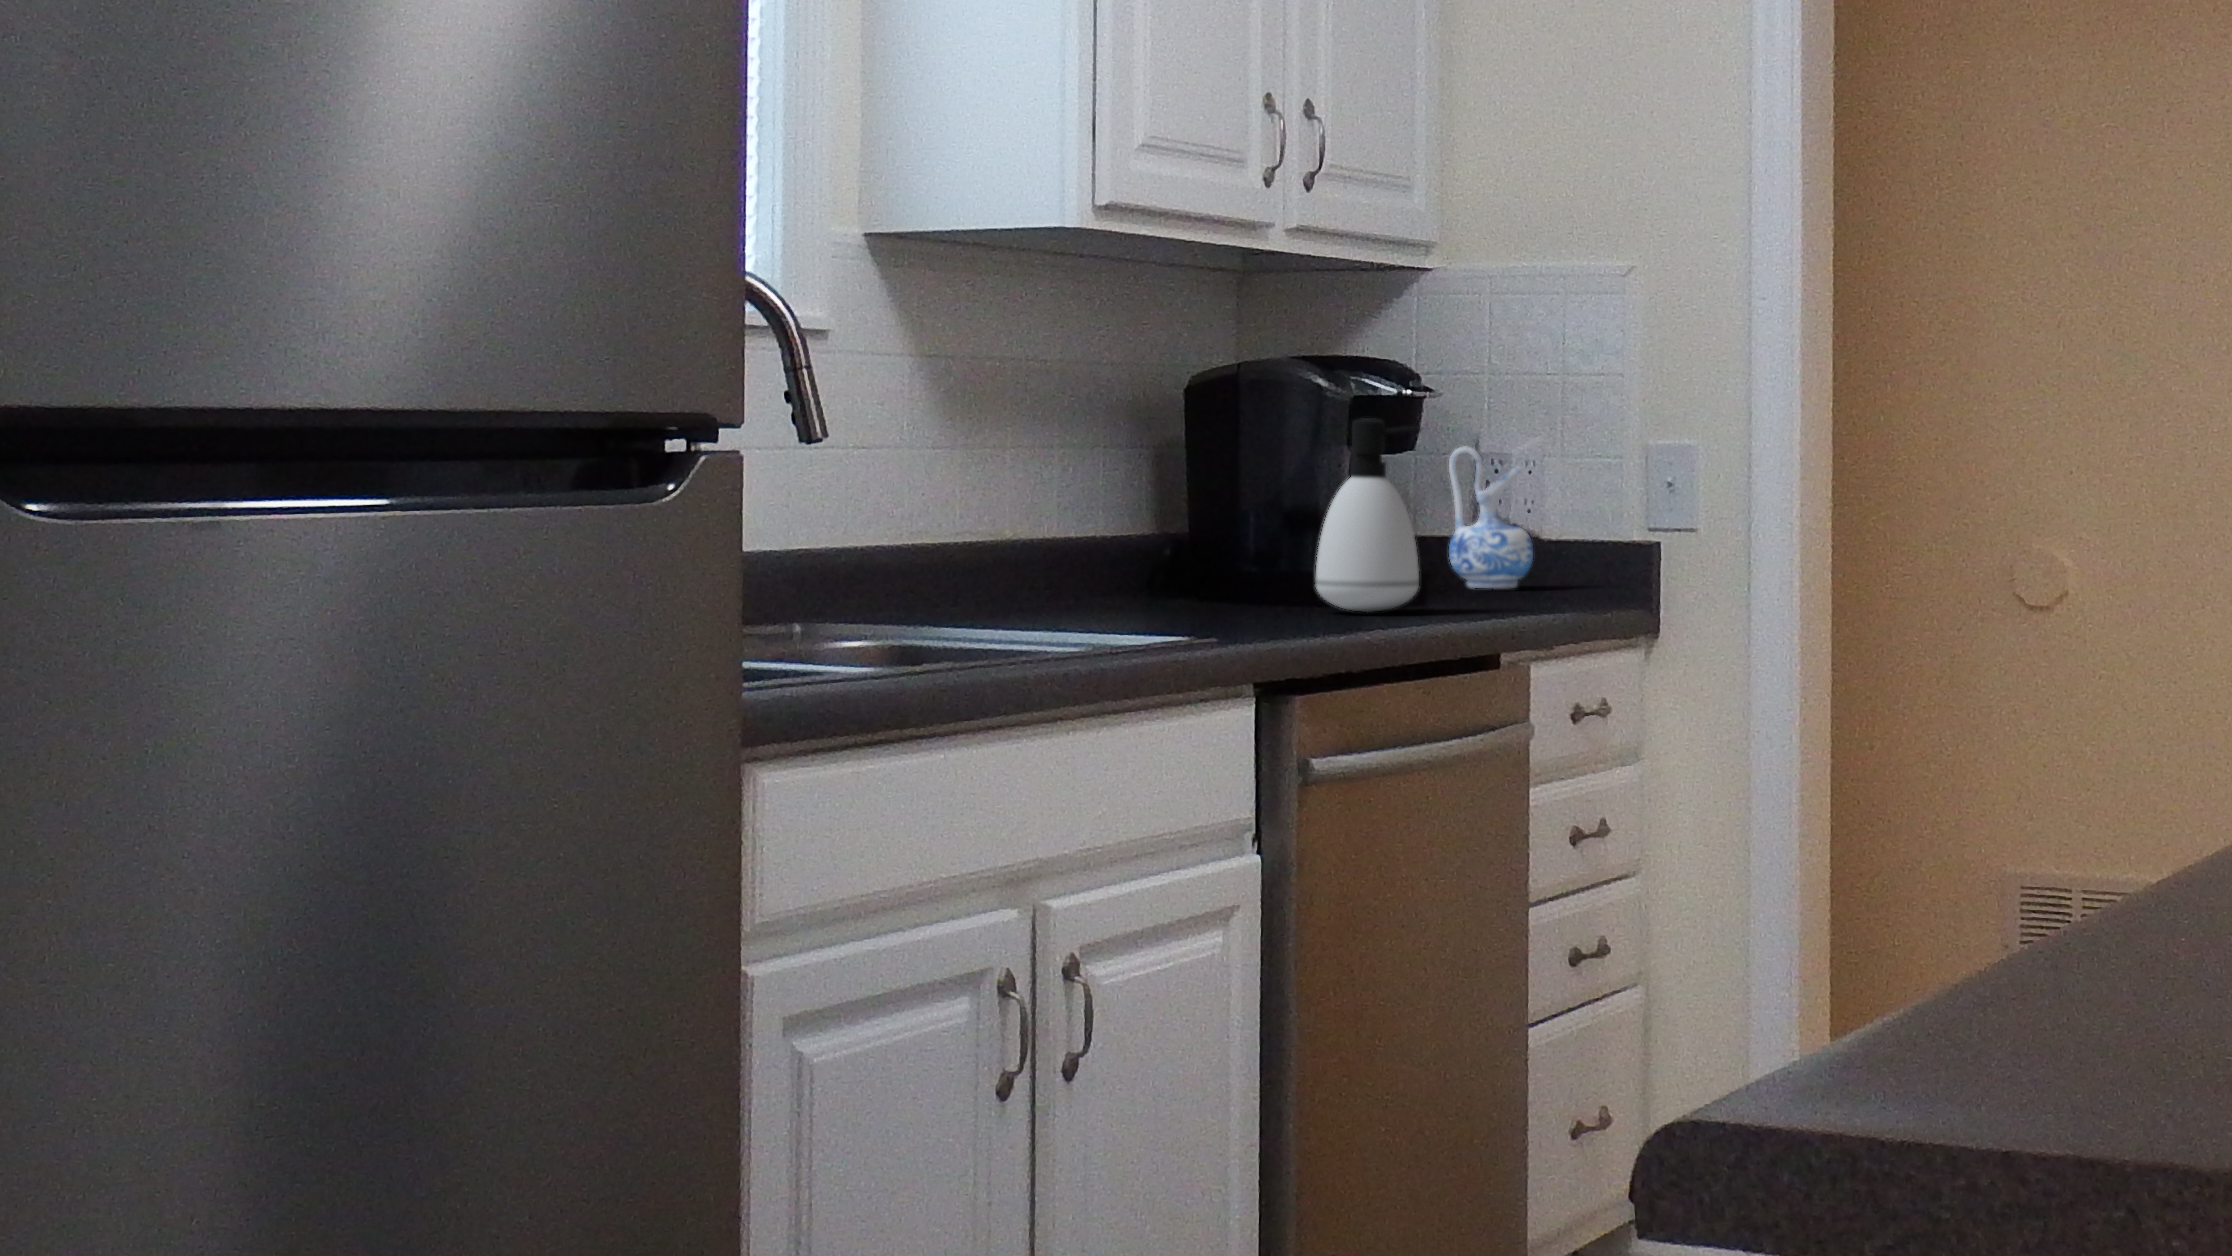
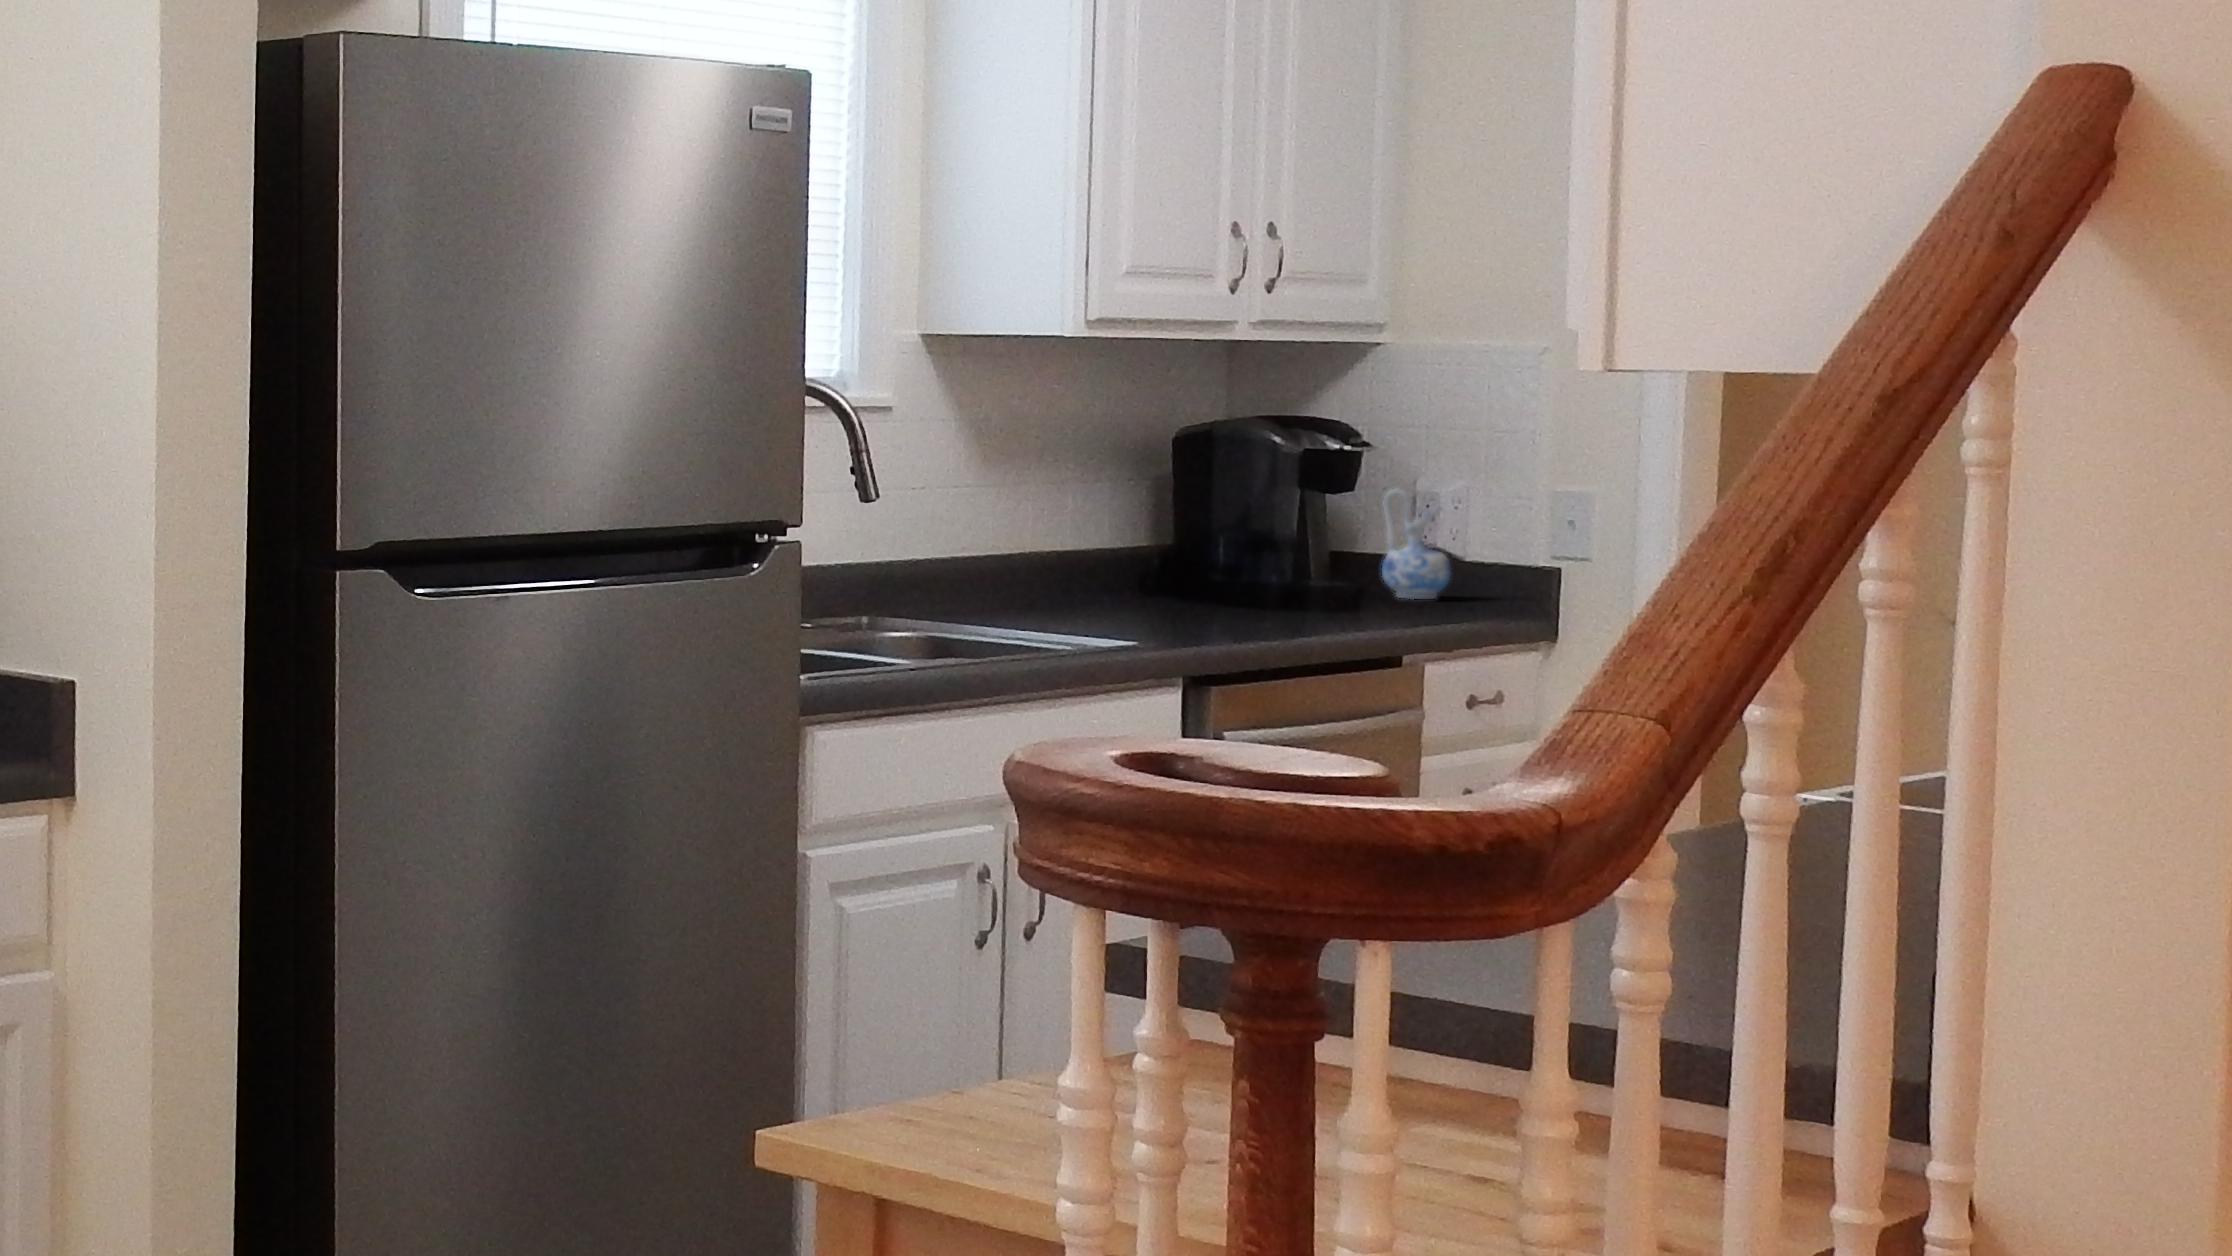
soap dispenser: present [1315,418,1421,612] -> none [1253,478,1337,620]

